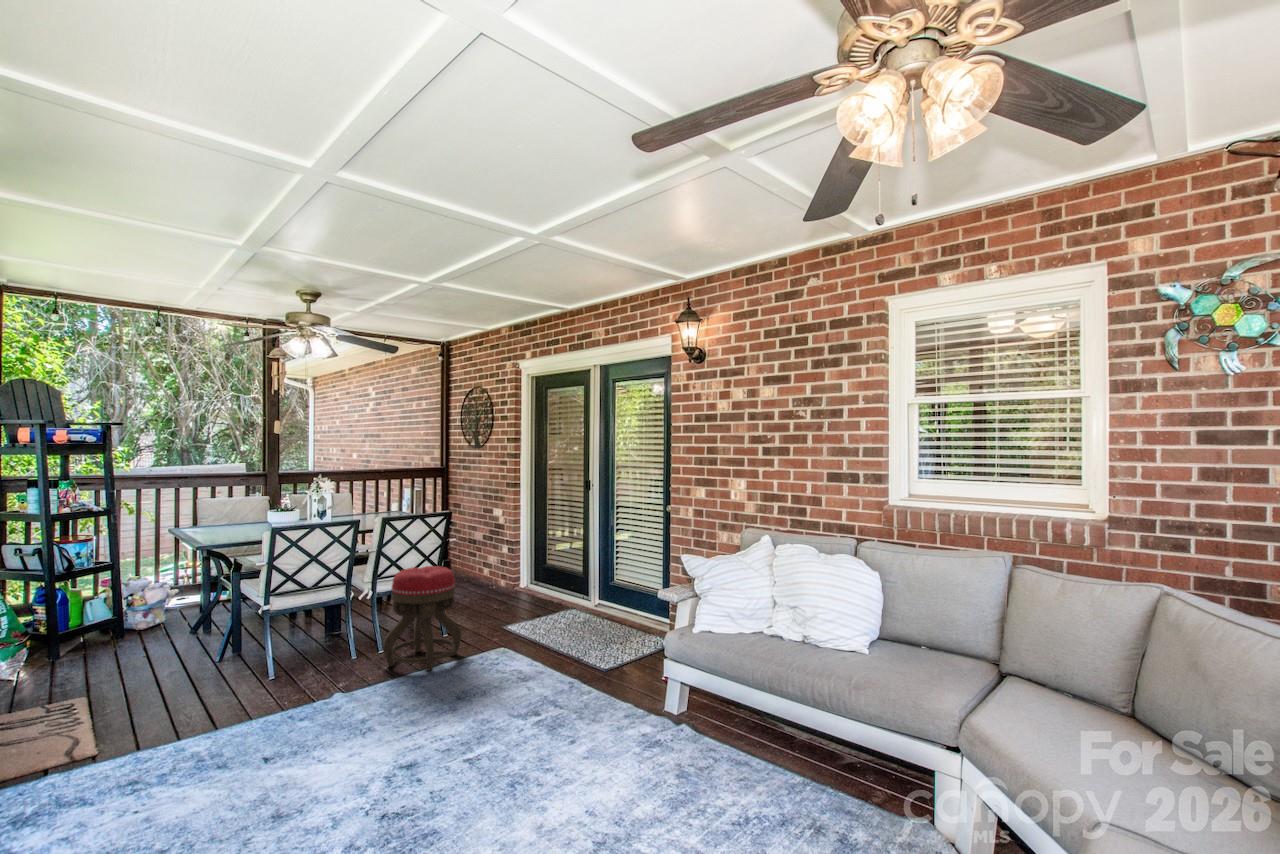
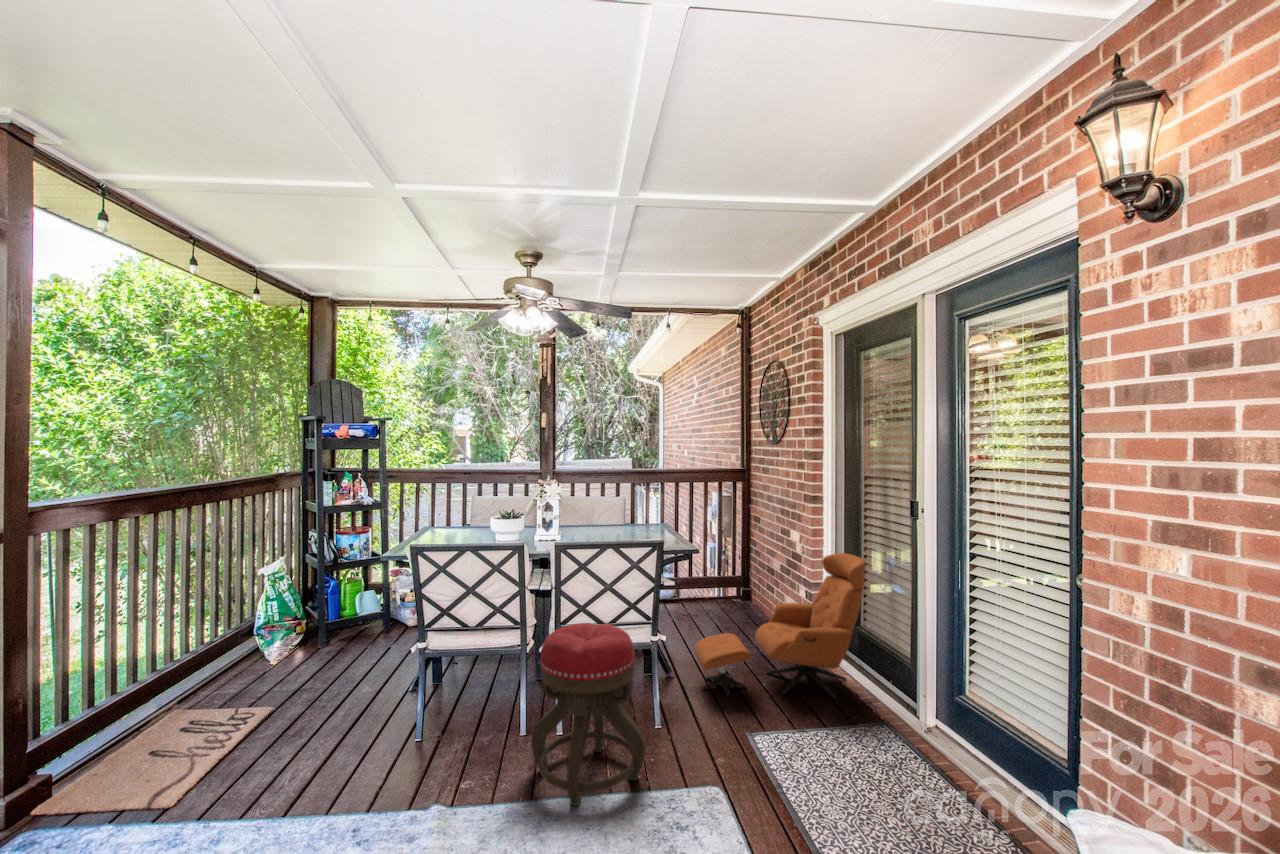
armchair: none [448,518,556,617] -> present [695,553,865,699]

